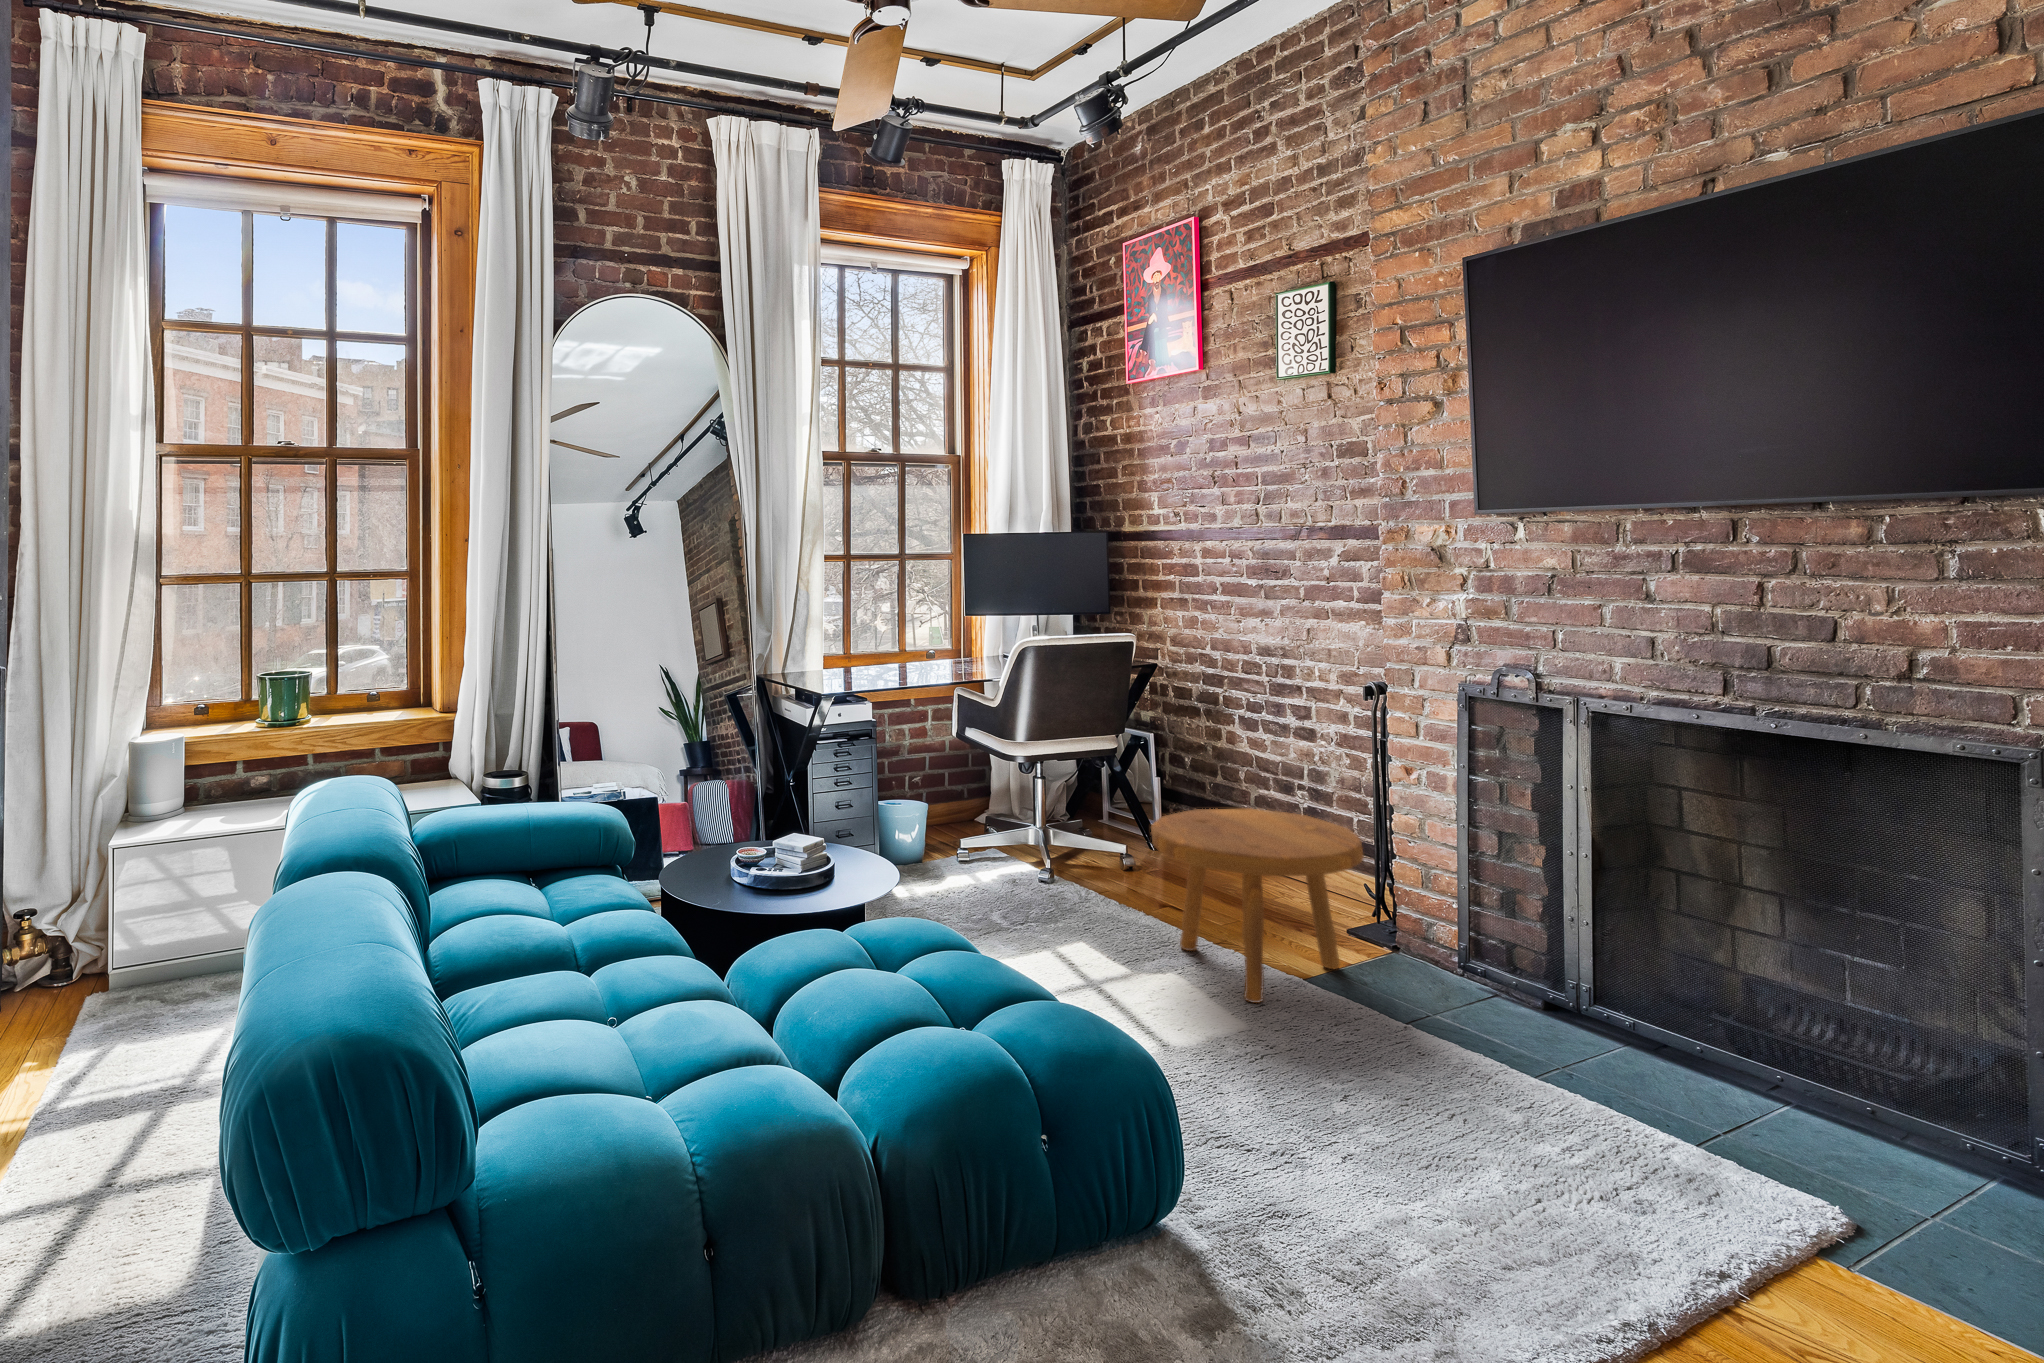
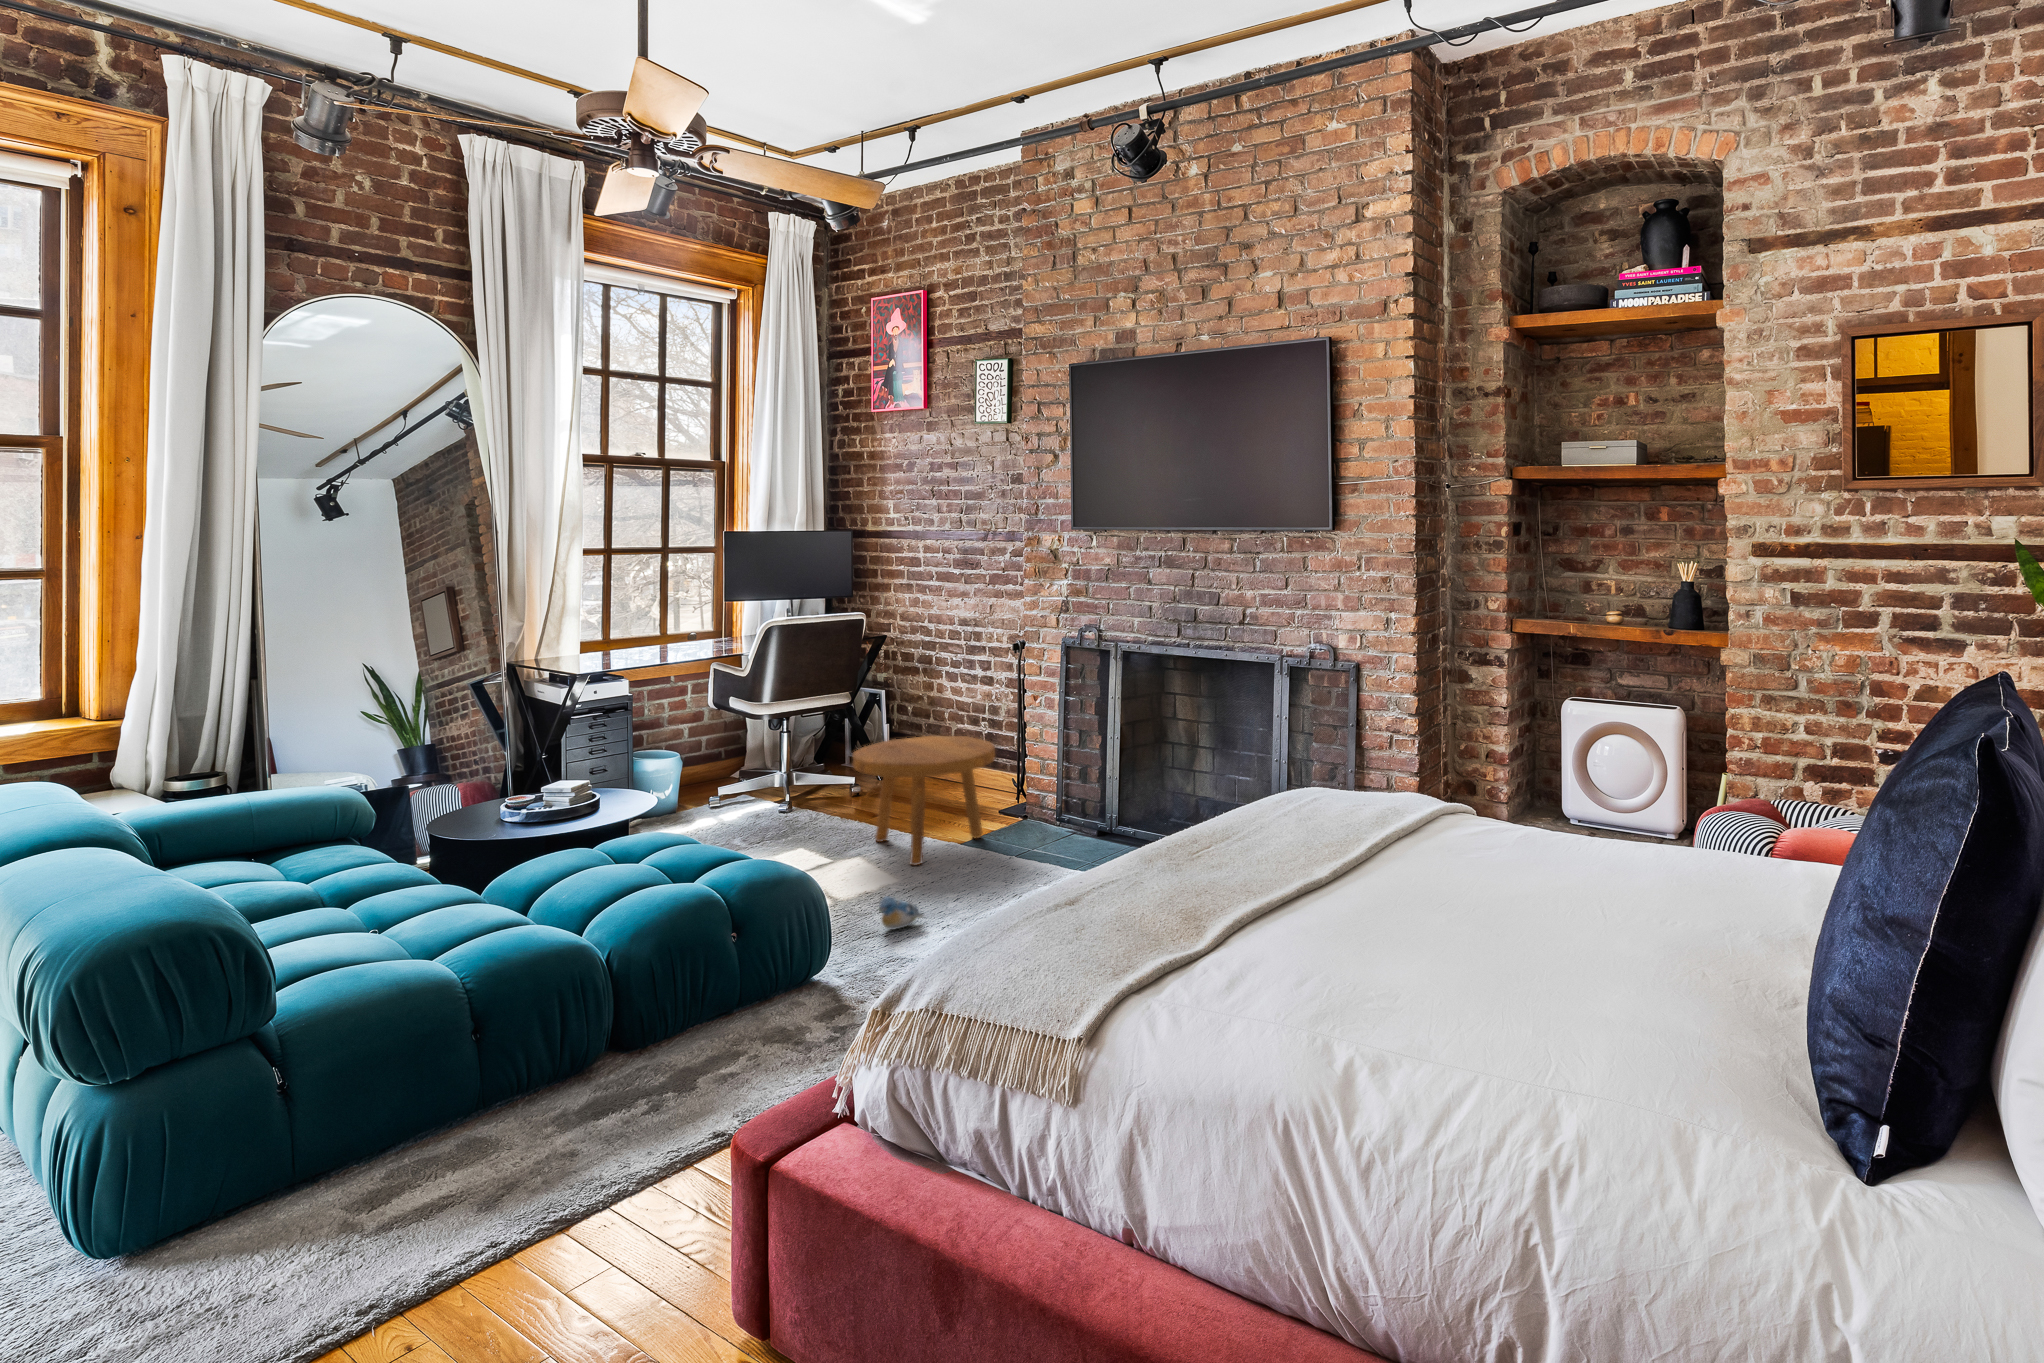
plush toy: none [1237,1071,1312,1126] -> present [879,896,925,929]

